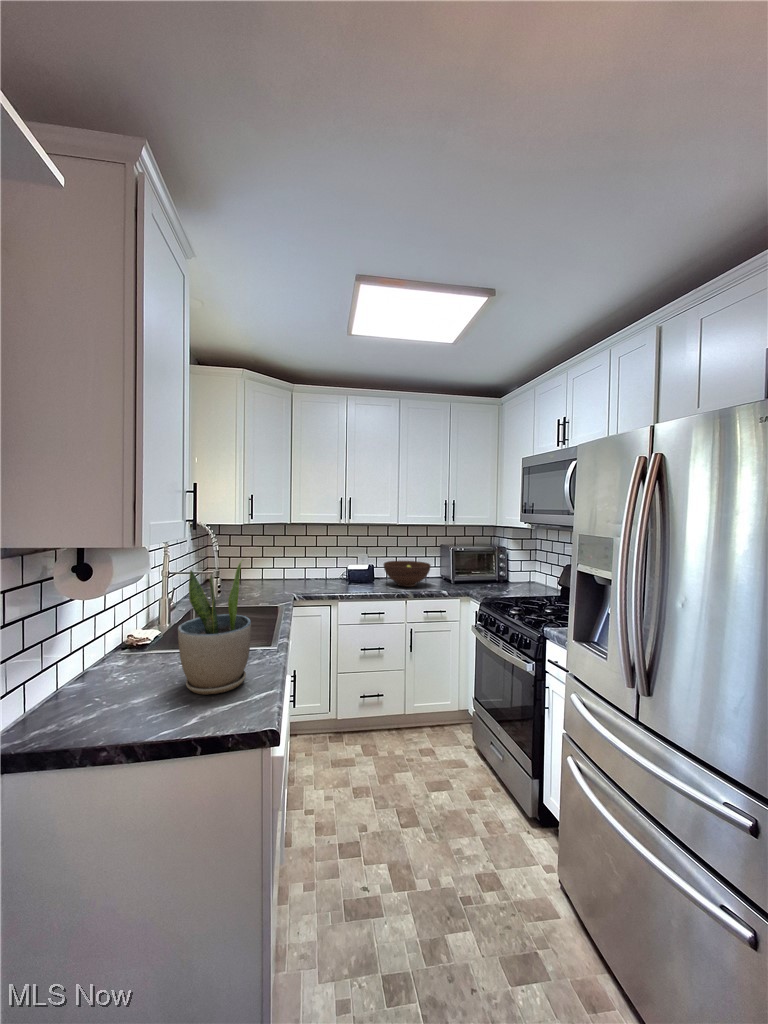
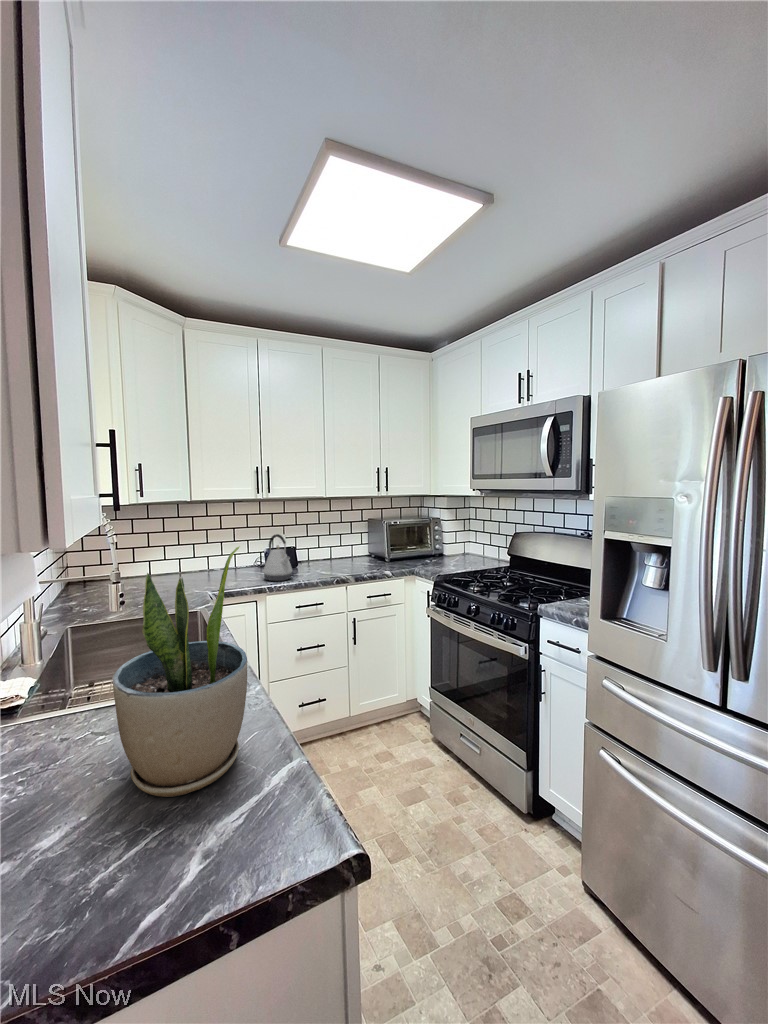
kettle: none [339,554,362,592] -> present [263,534,292,581]
fruit bowl: present [384,561,431,587] -> none [312,539,368,569]

